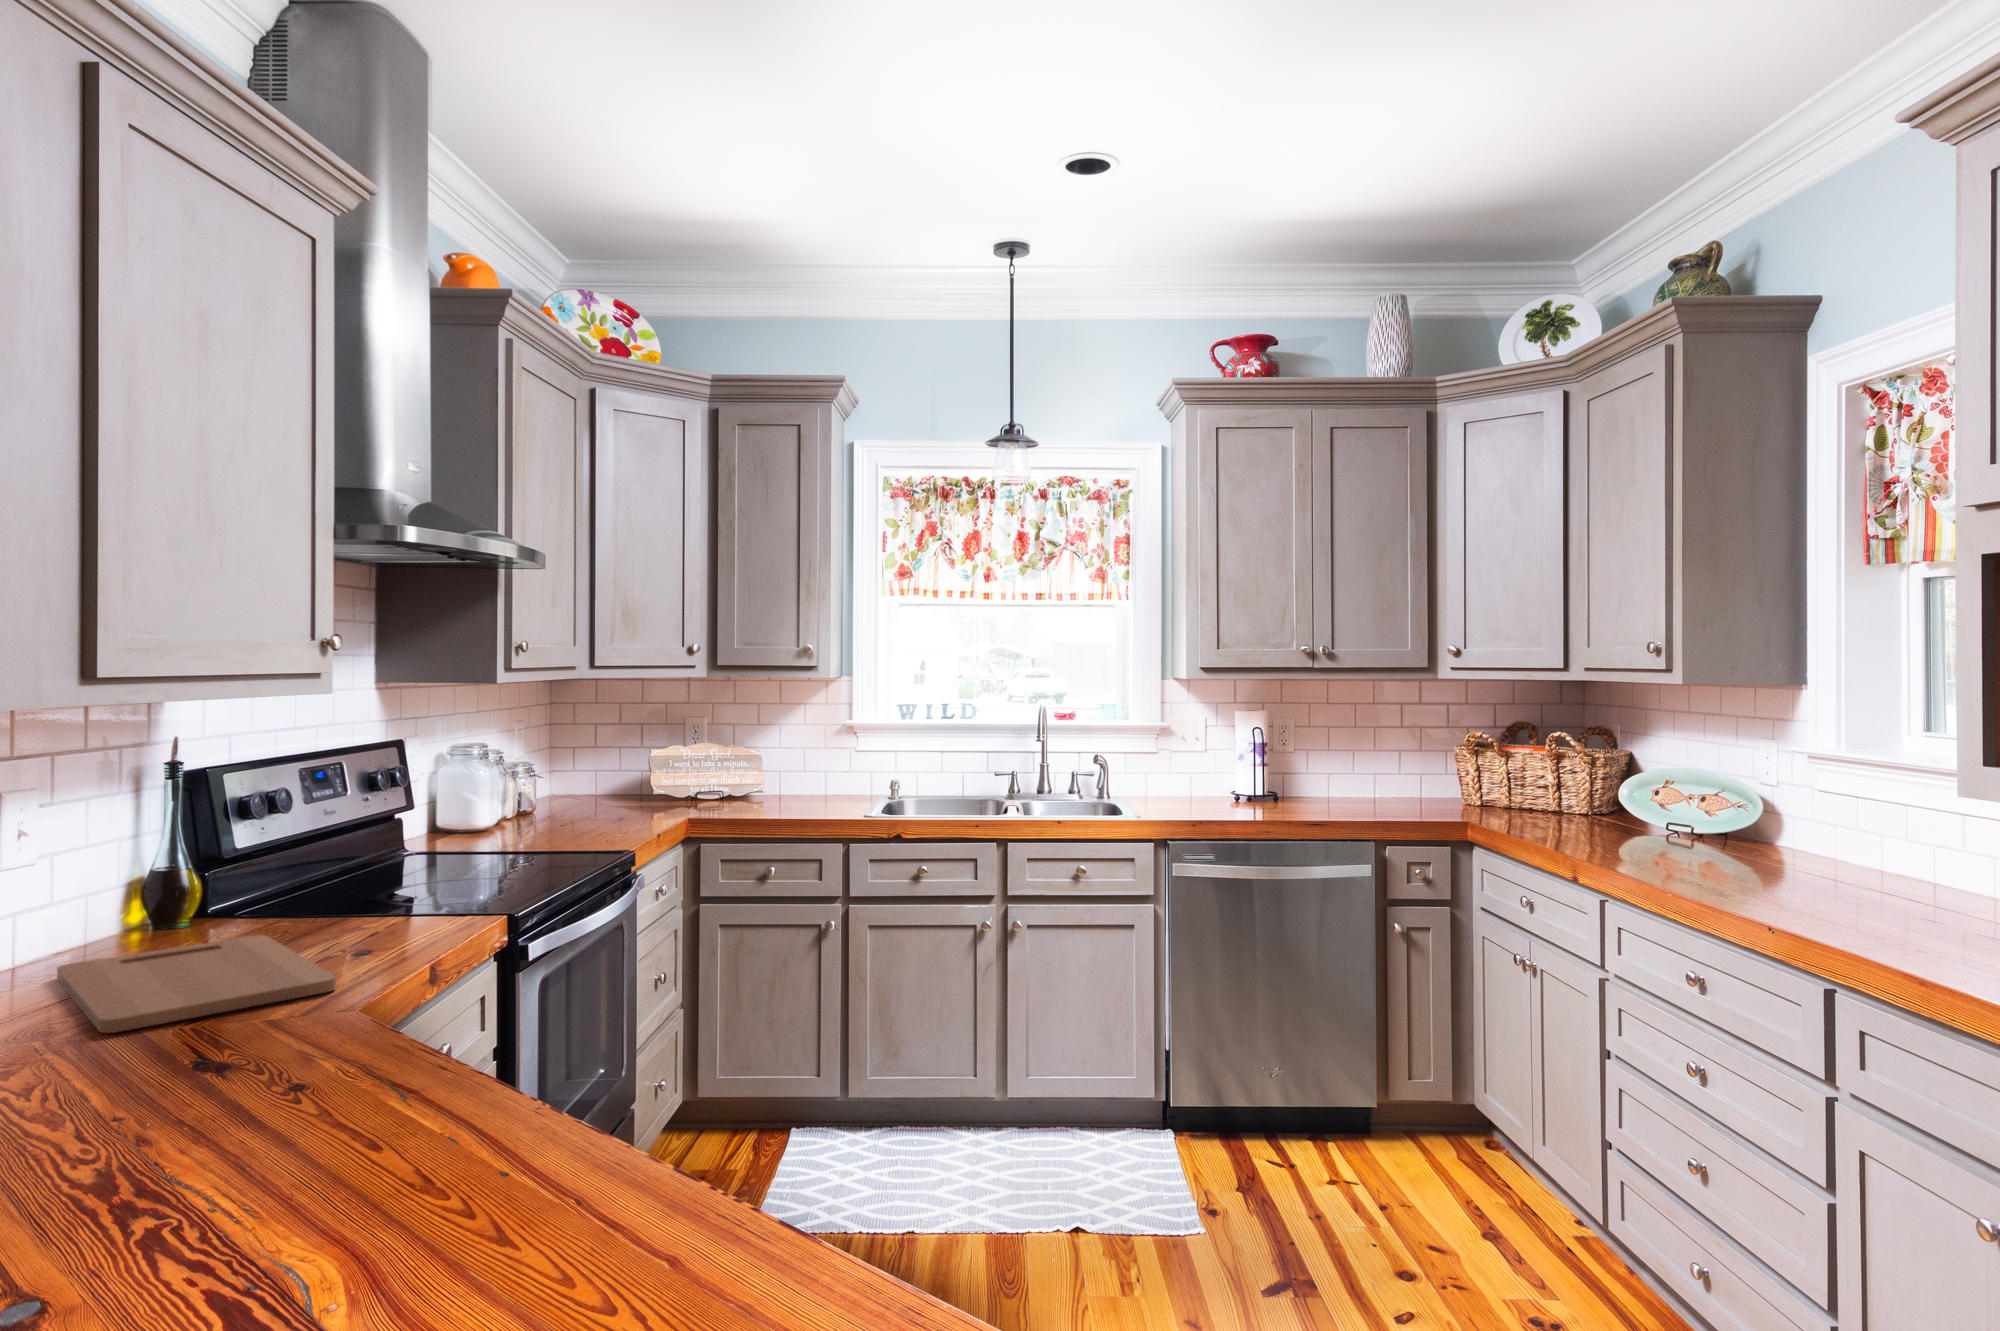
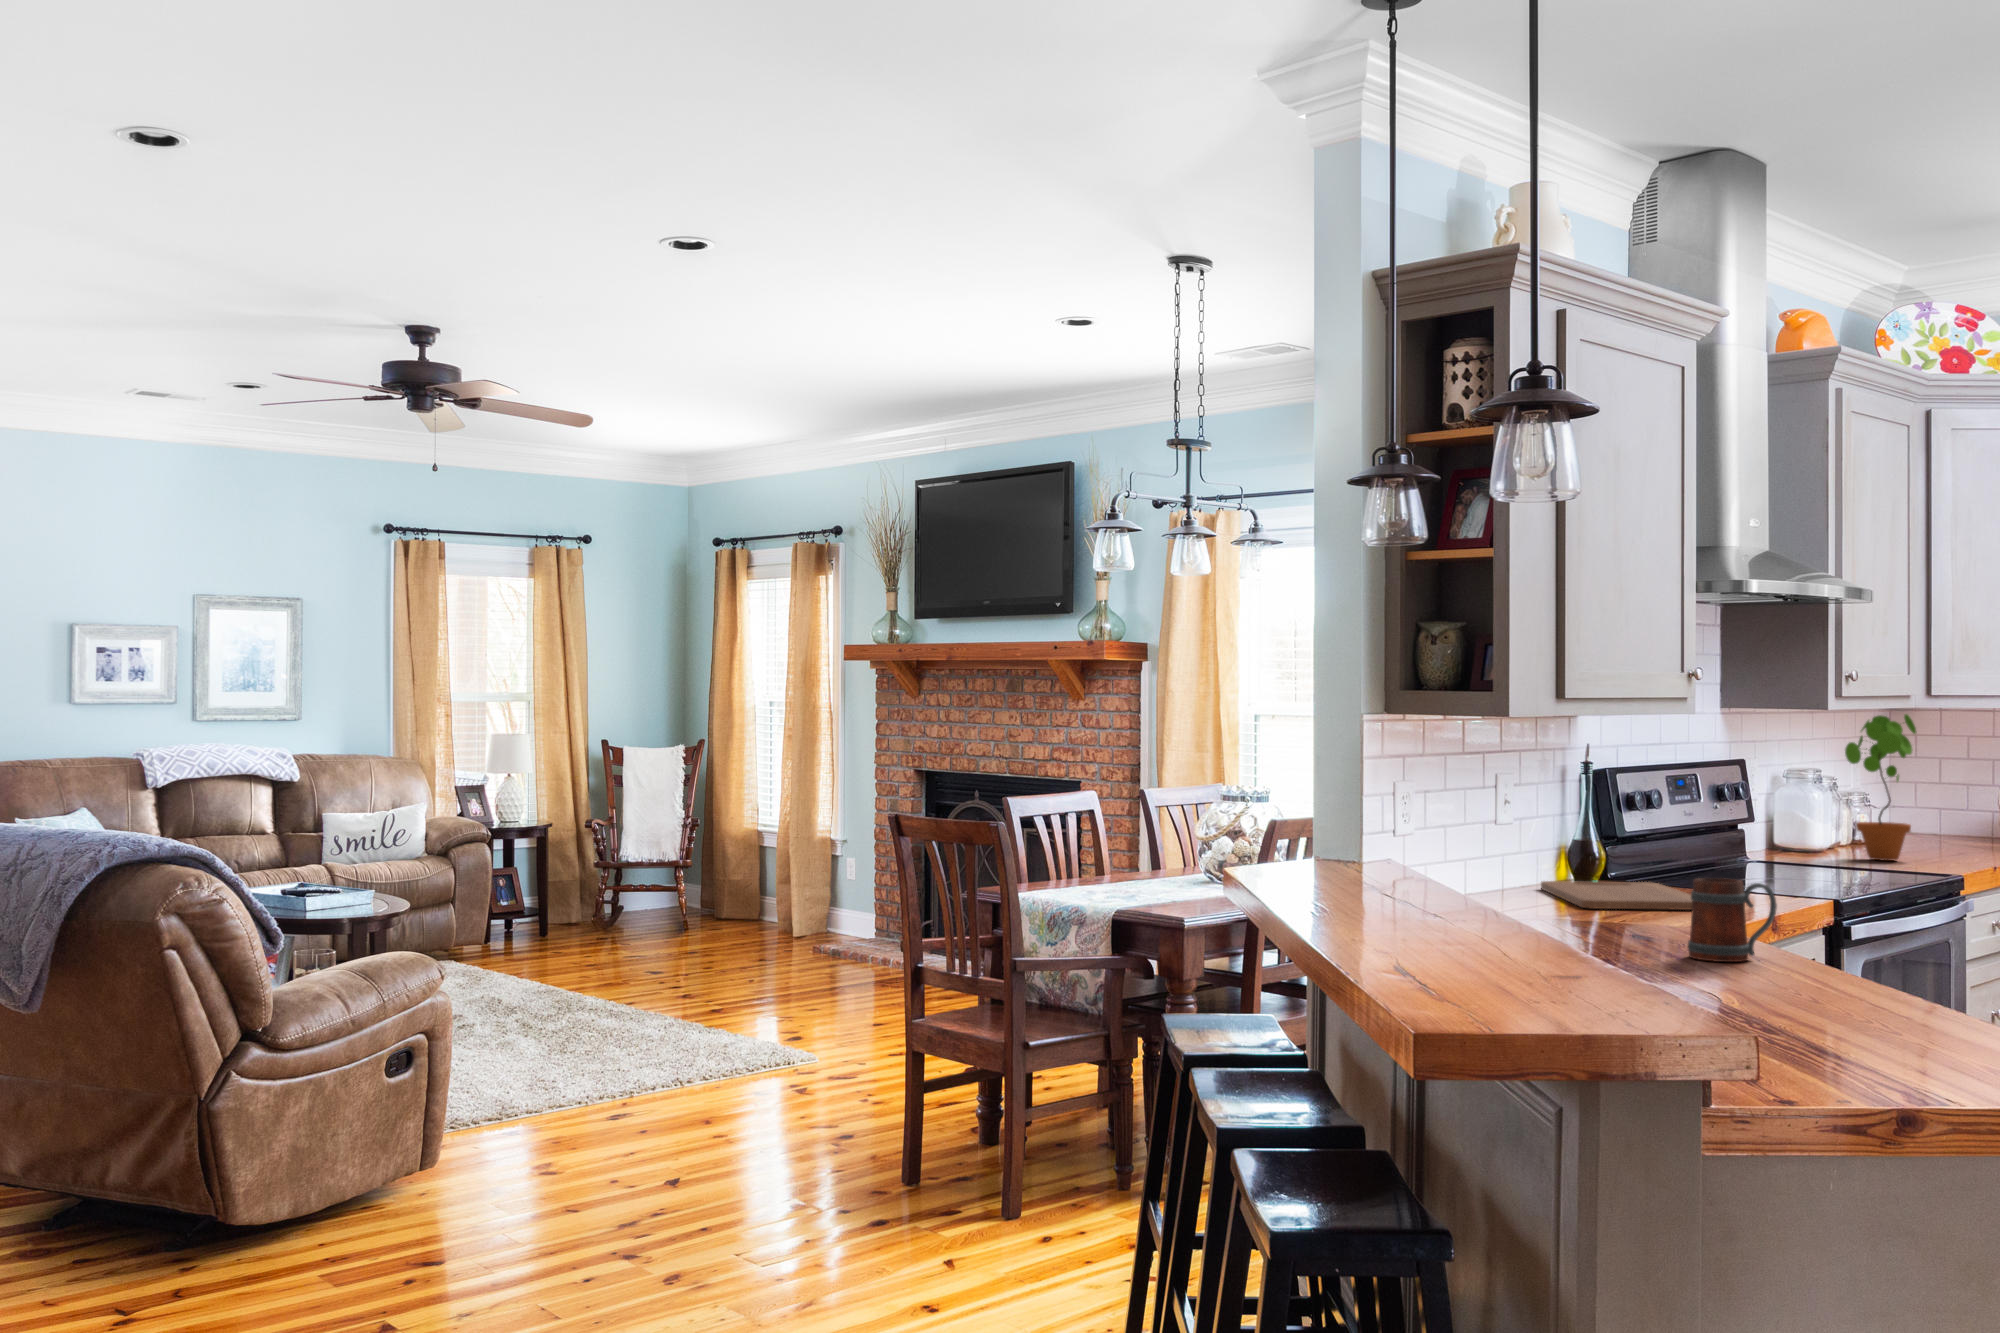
potted plant: none [513,686,583,836] -> present [1845,714,1917,861]
mug: none [244,1030,430,1225] -> present [1688,878,1777,962]

